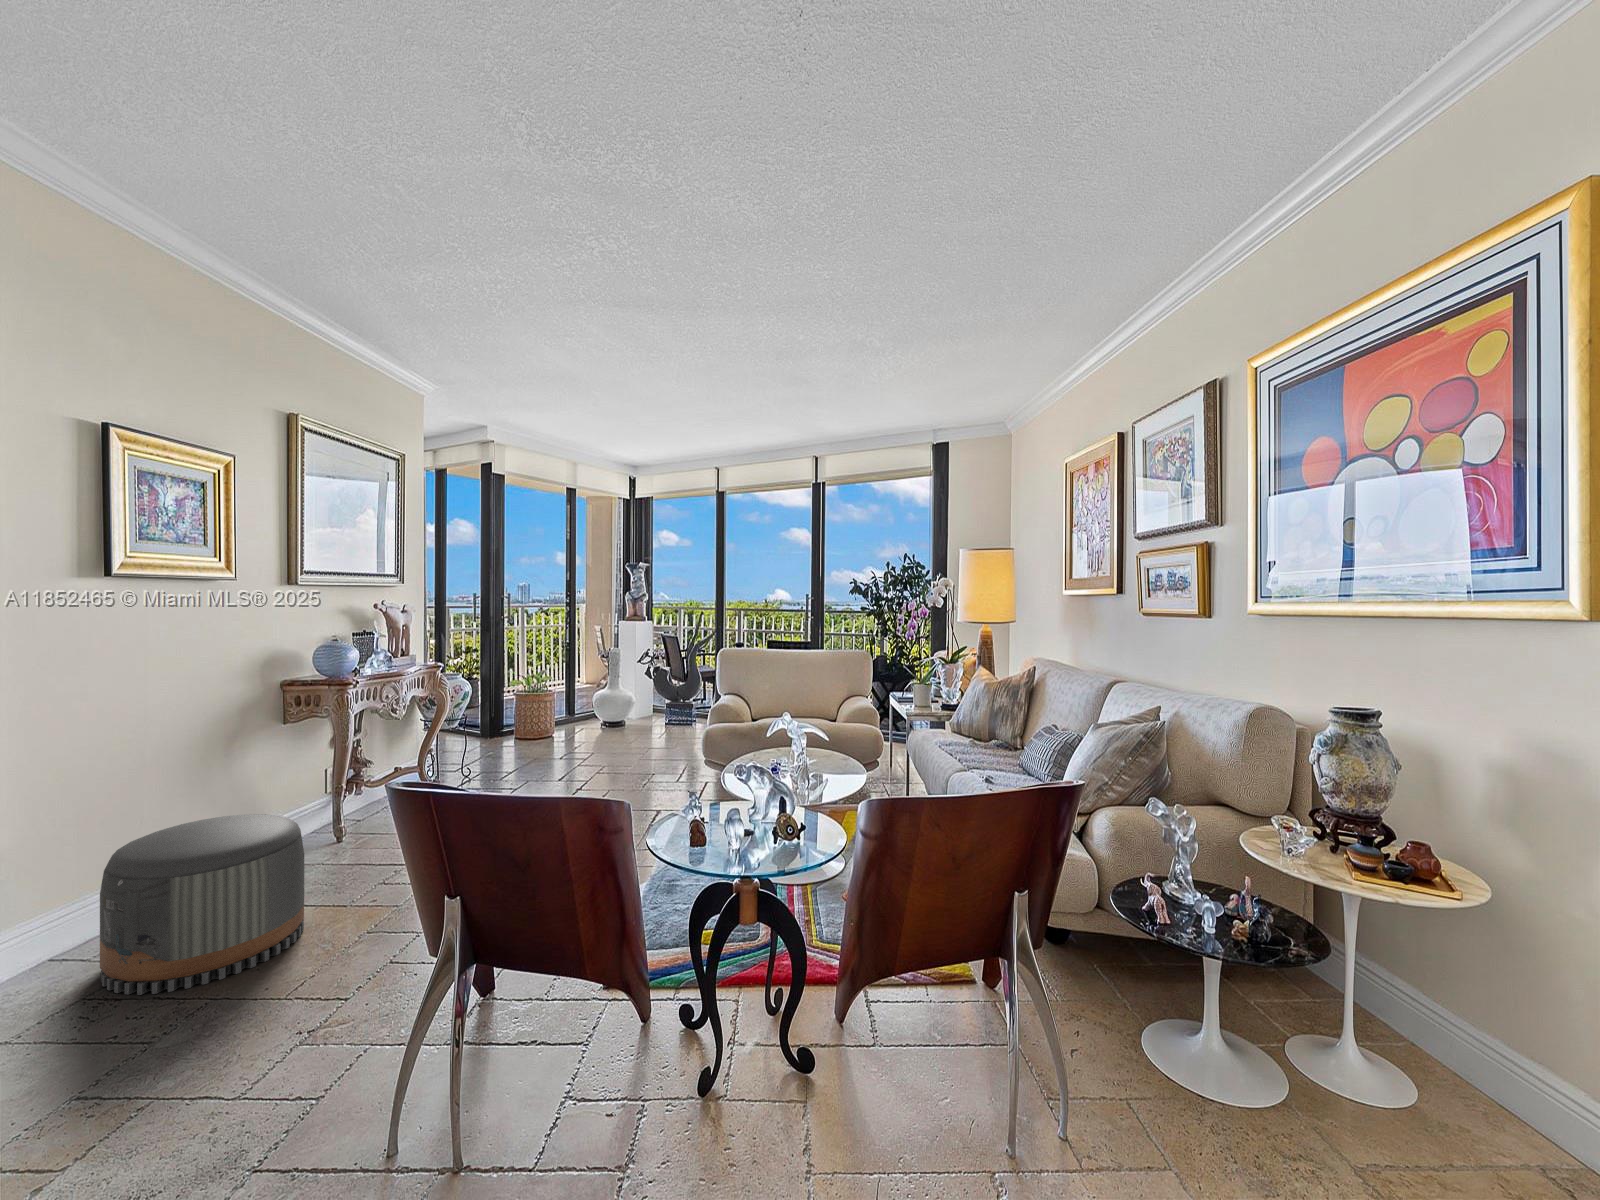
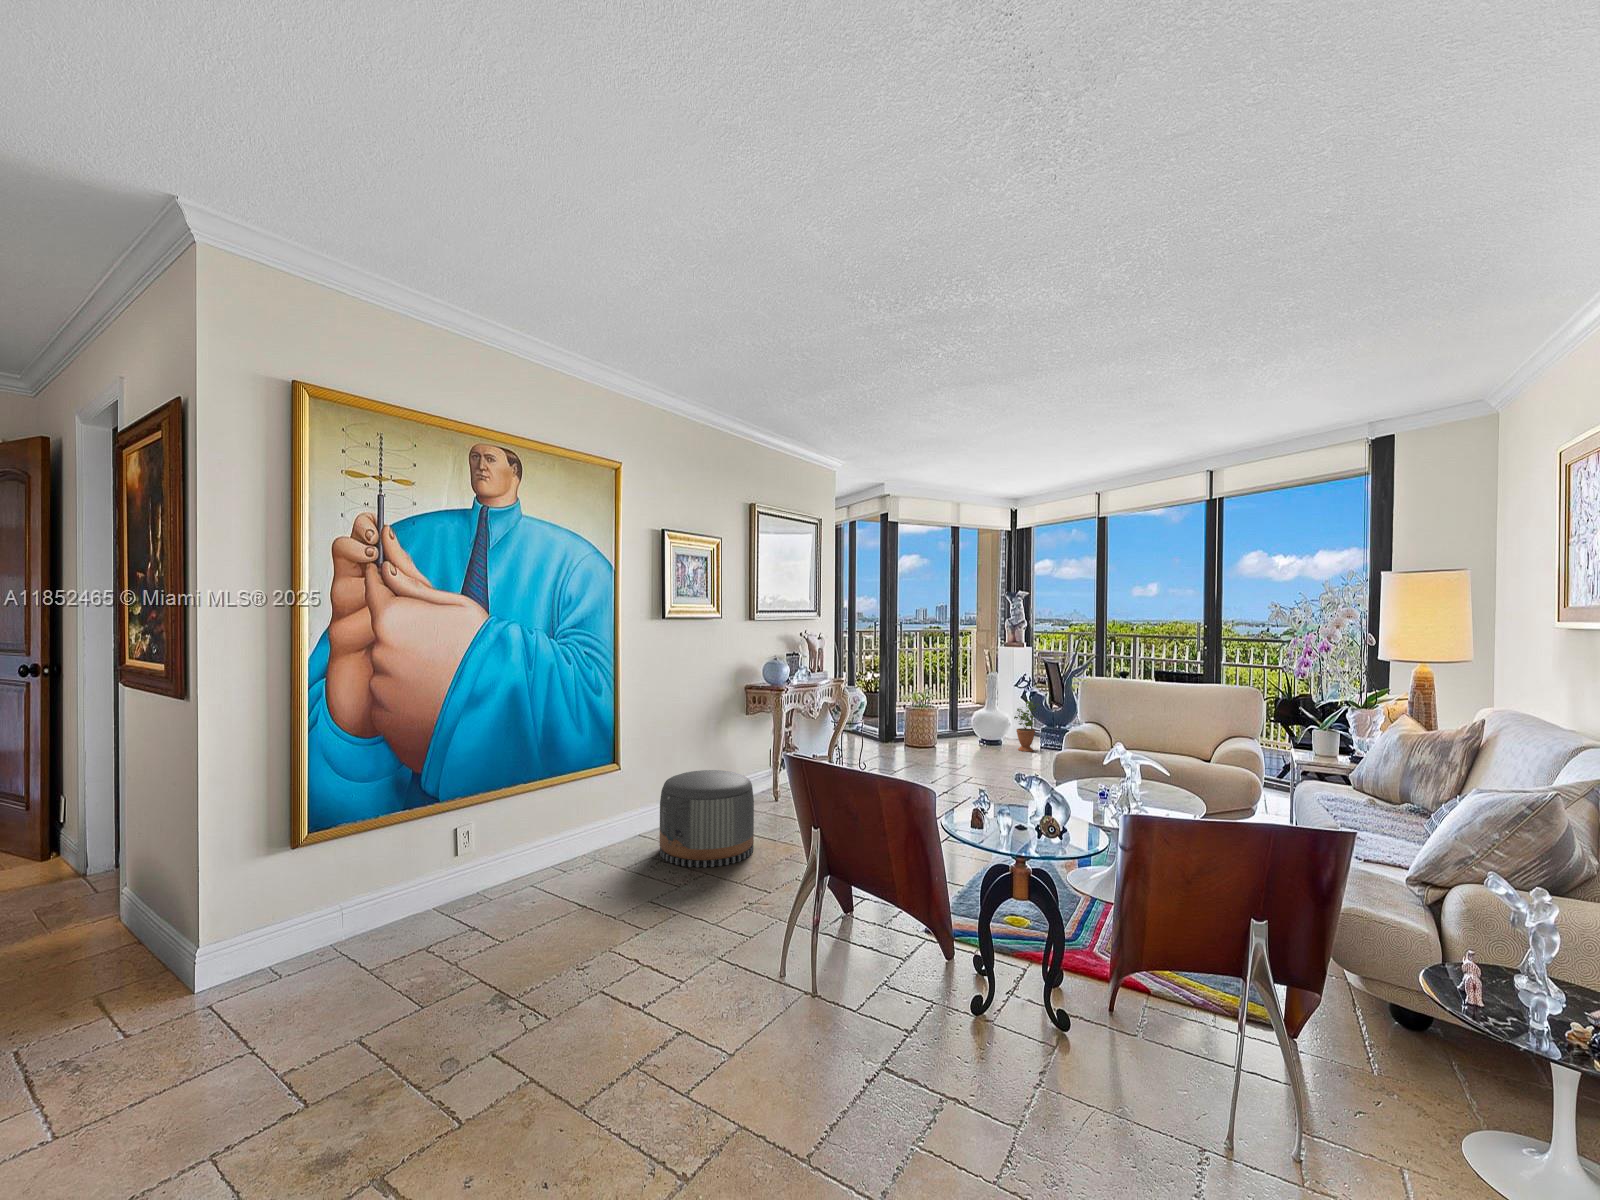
potted plant: none [635,673,662,728] -> present [1014,701,1039,752]

